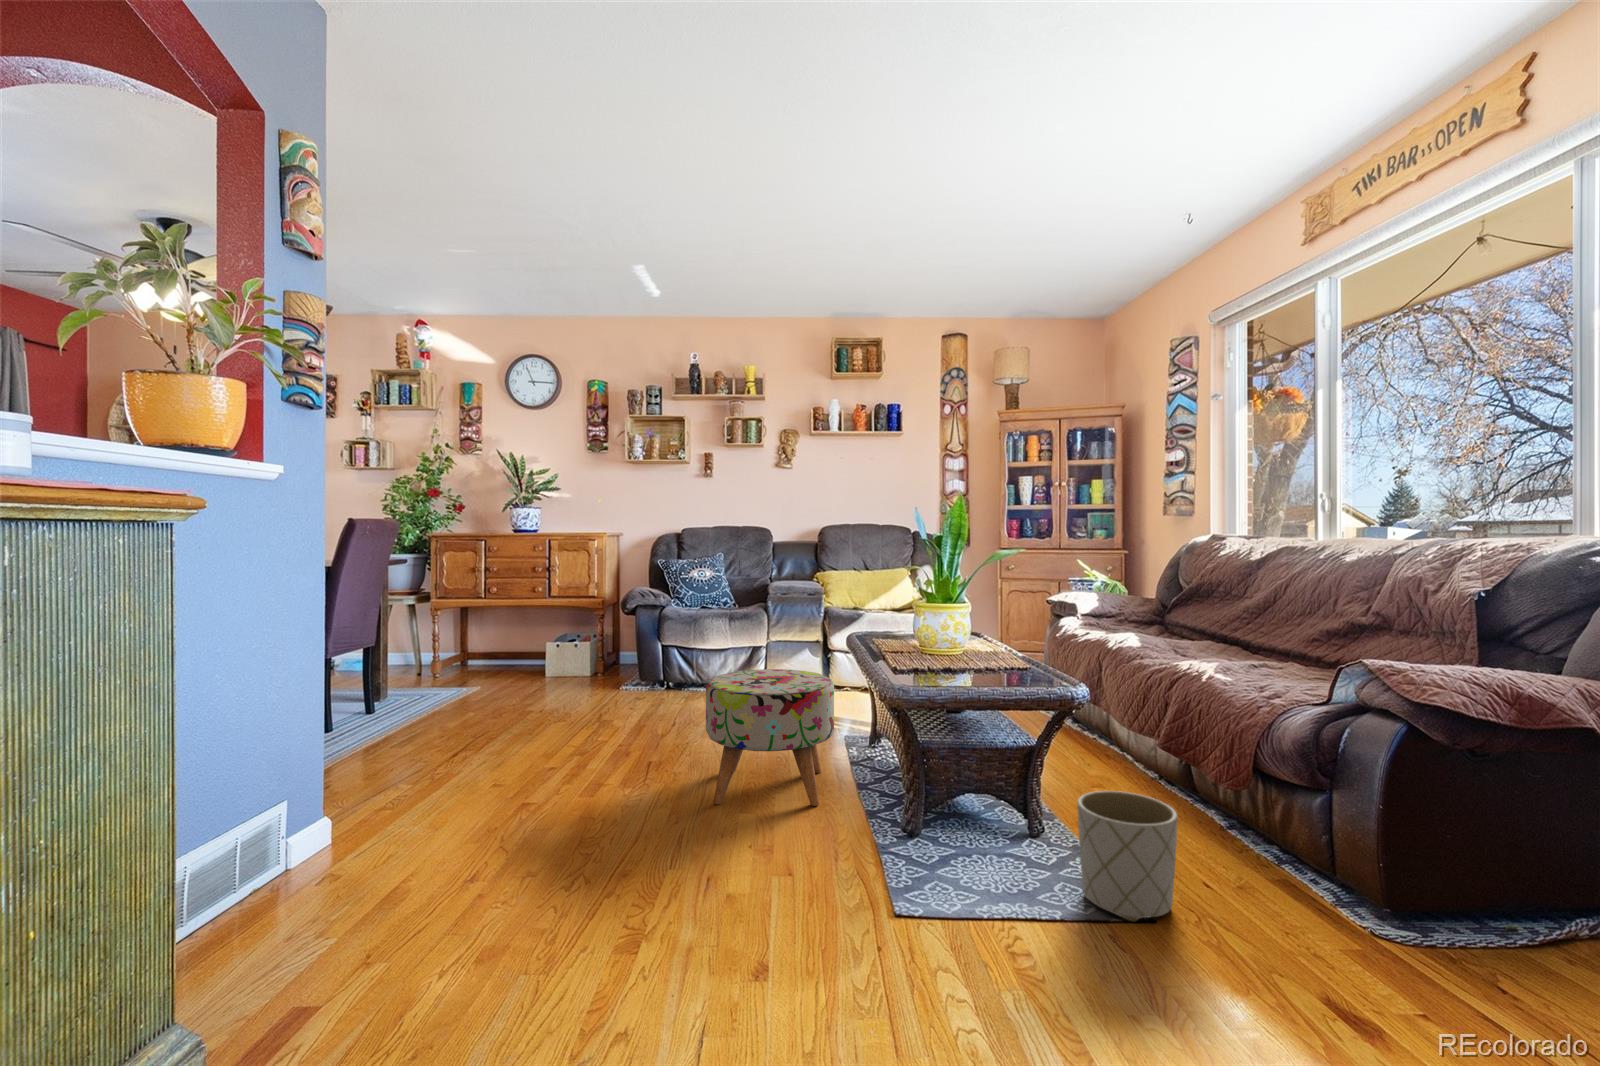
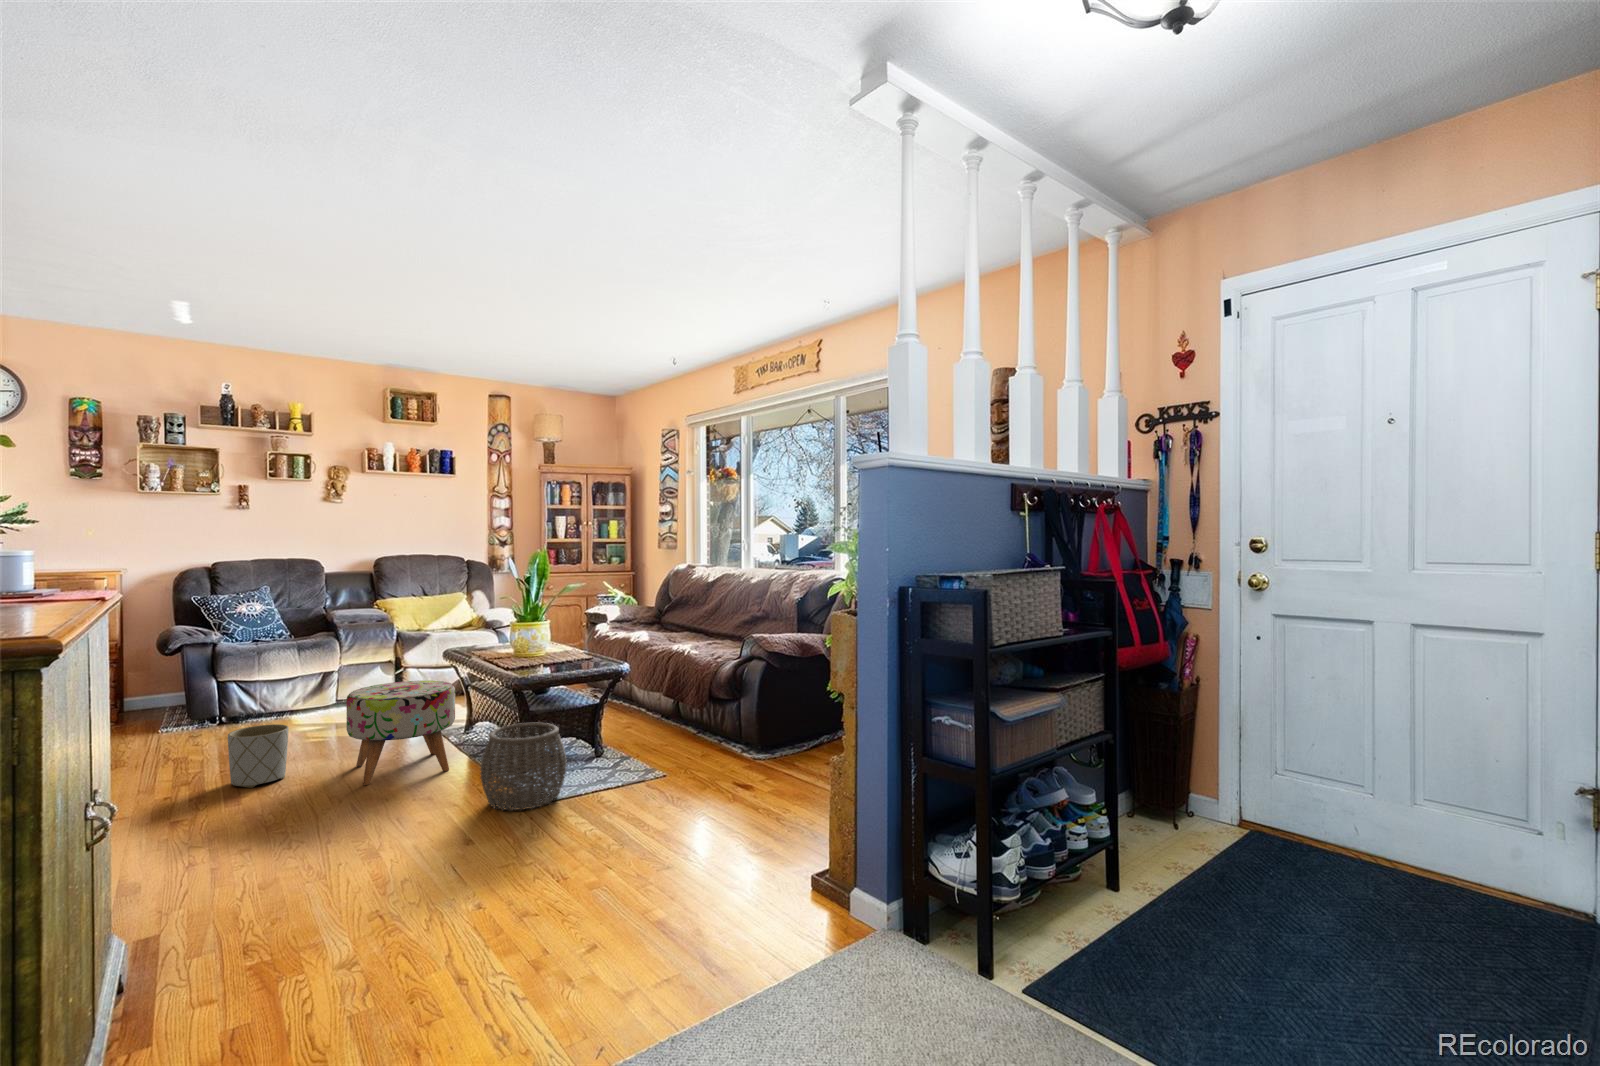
woven basket: none [815,766,957,933] -> present [480,723,567,811]
planter: present [1077,791,1178,922] -> present [228,724,289,788]

